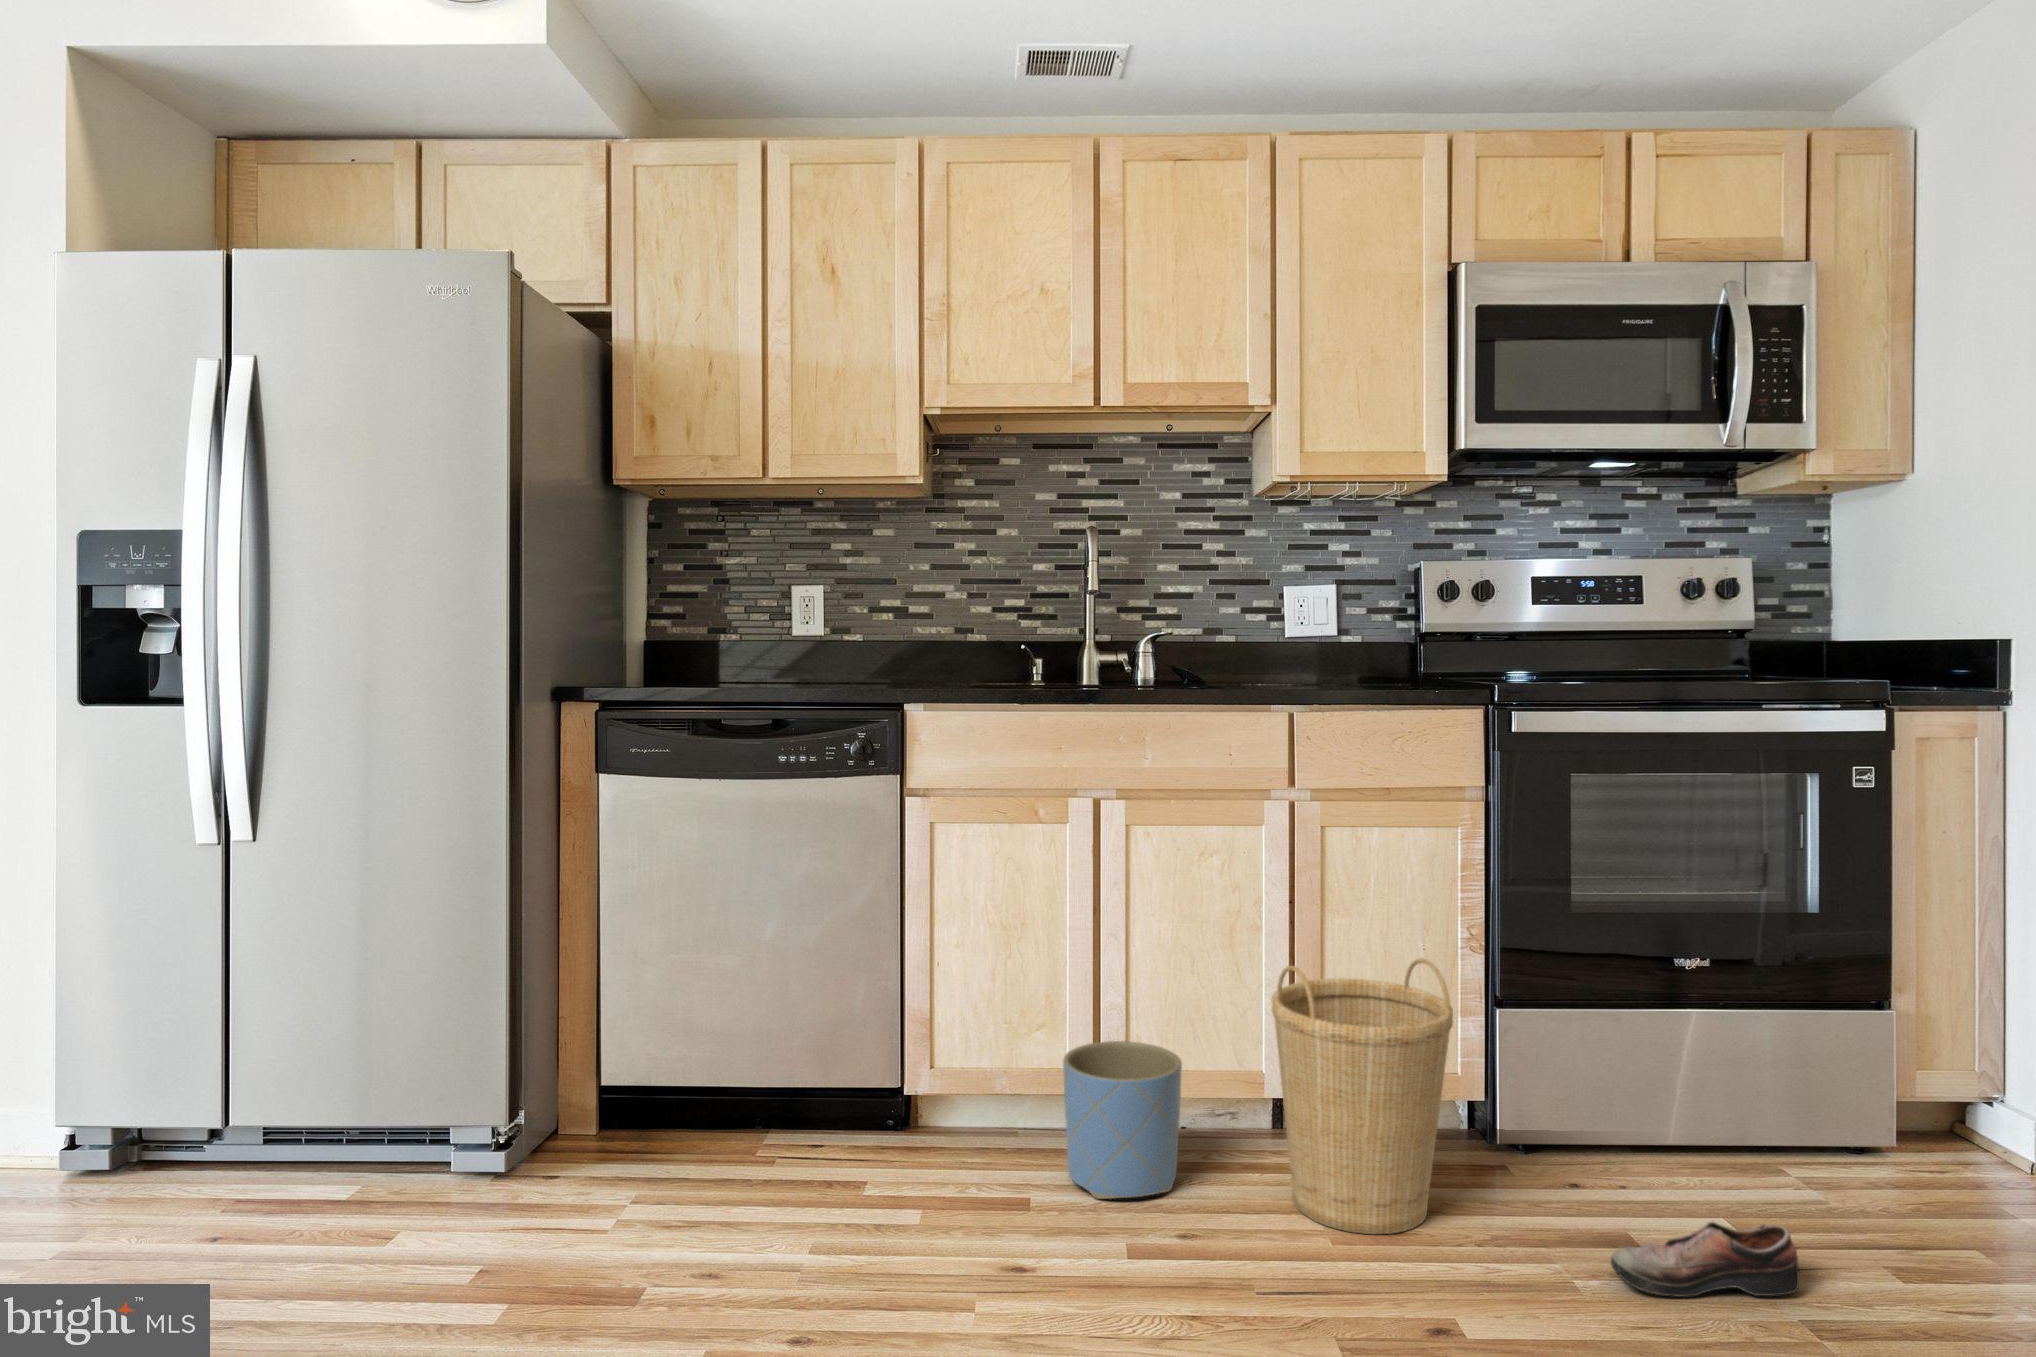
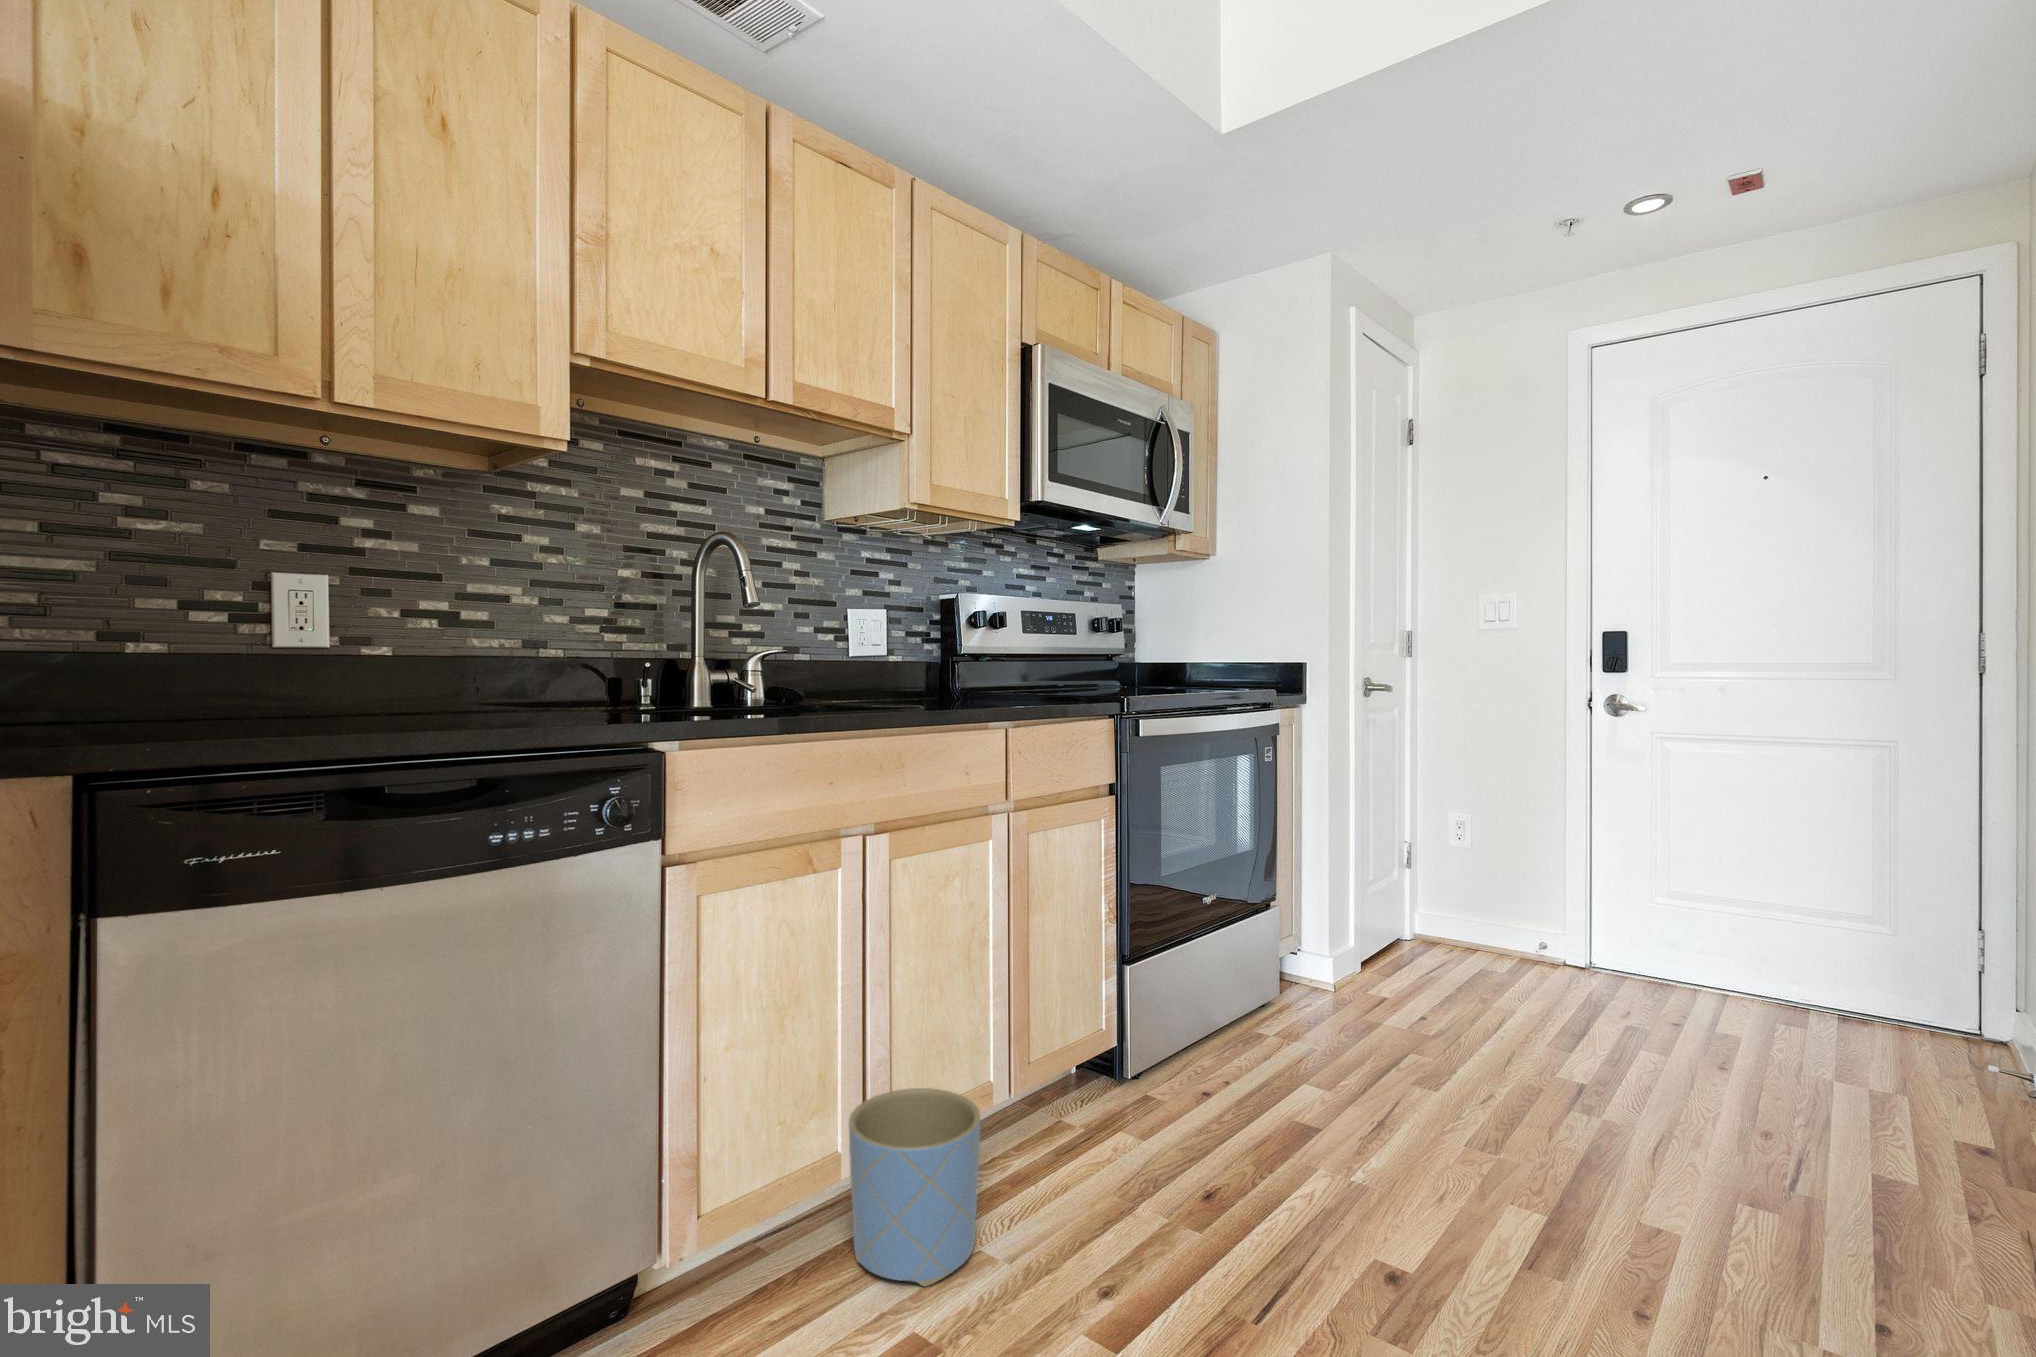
basket: present [1272,958,1453,1234] -> none [1029,934,1191,1207]
shoe: present [1611,1222,1800,1297] -> none [1302,1071,1389,1155]

